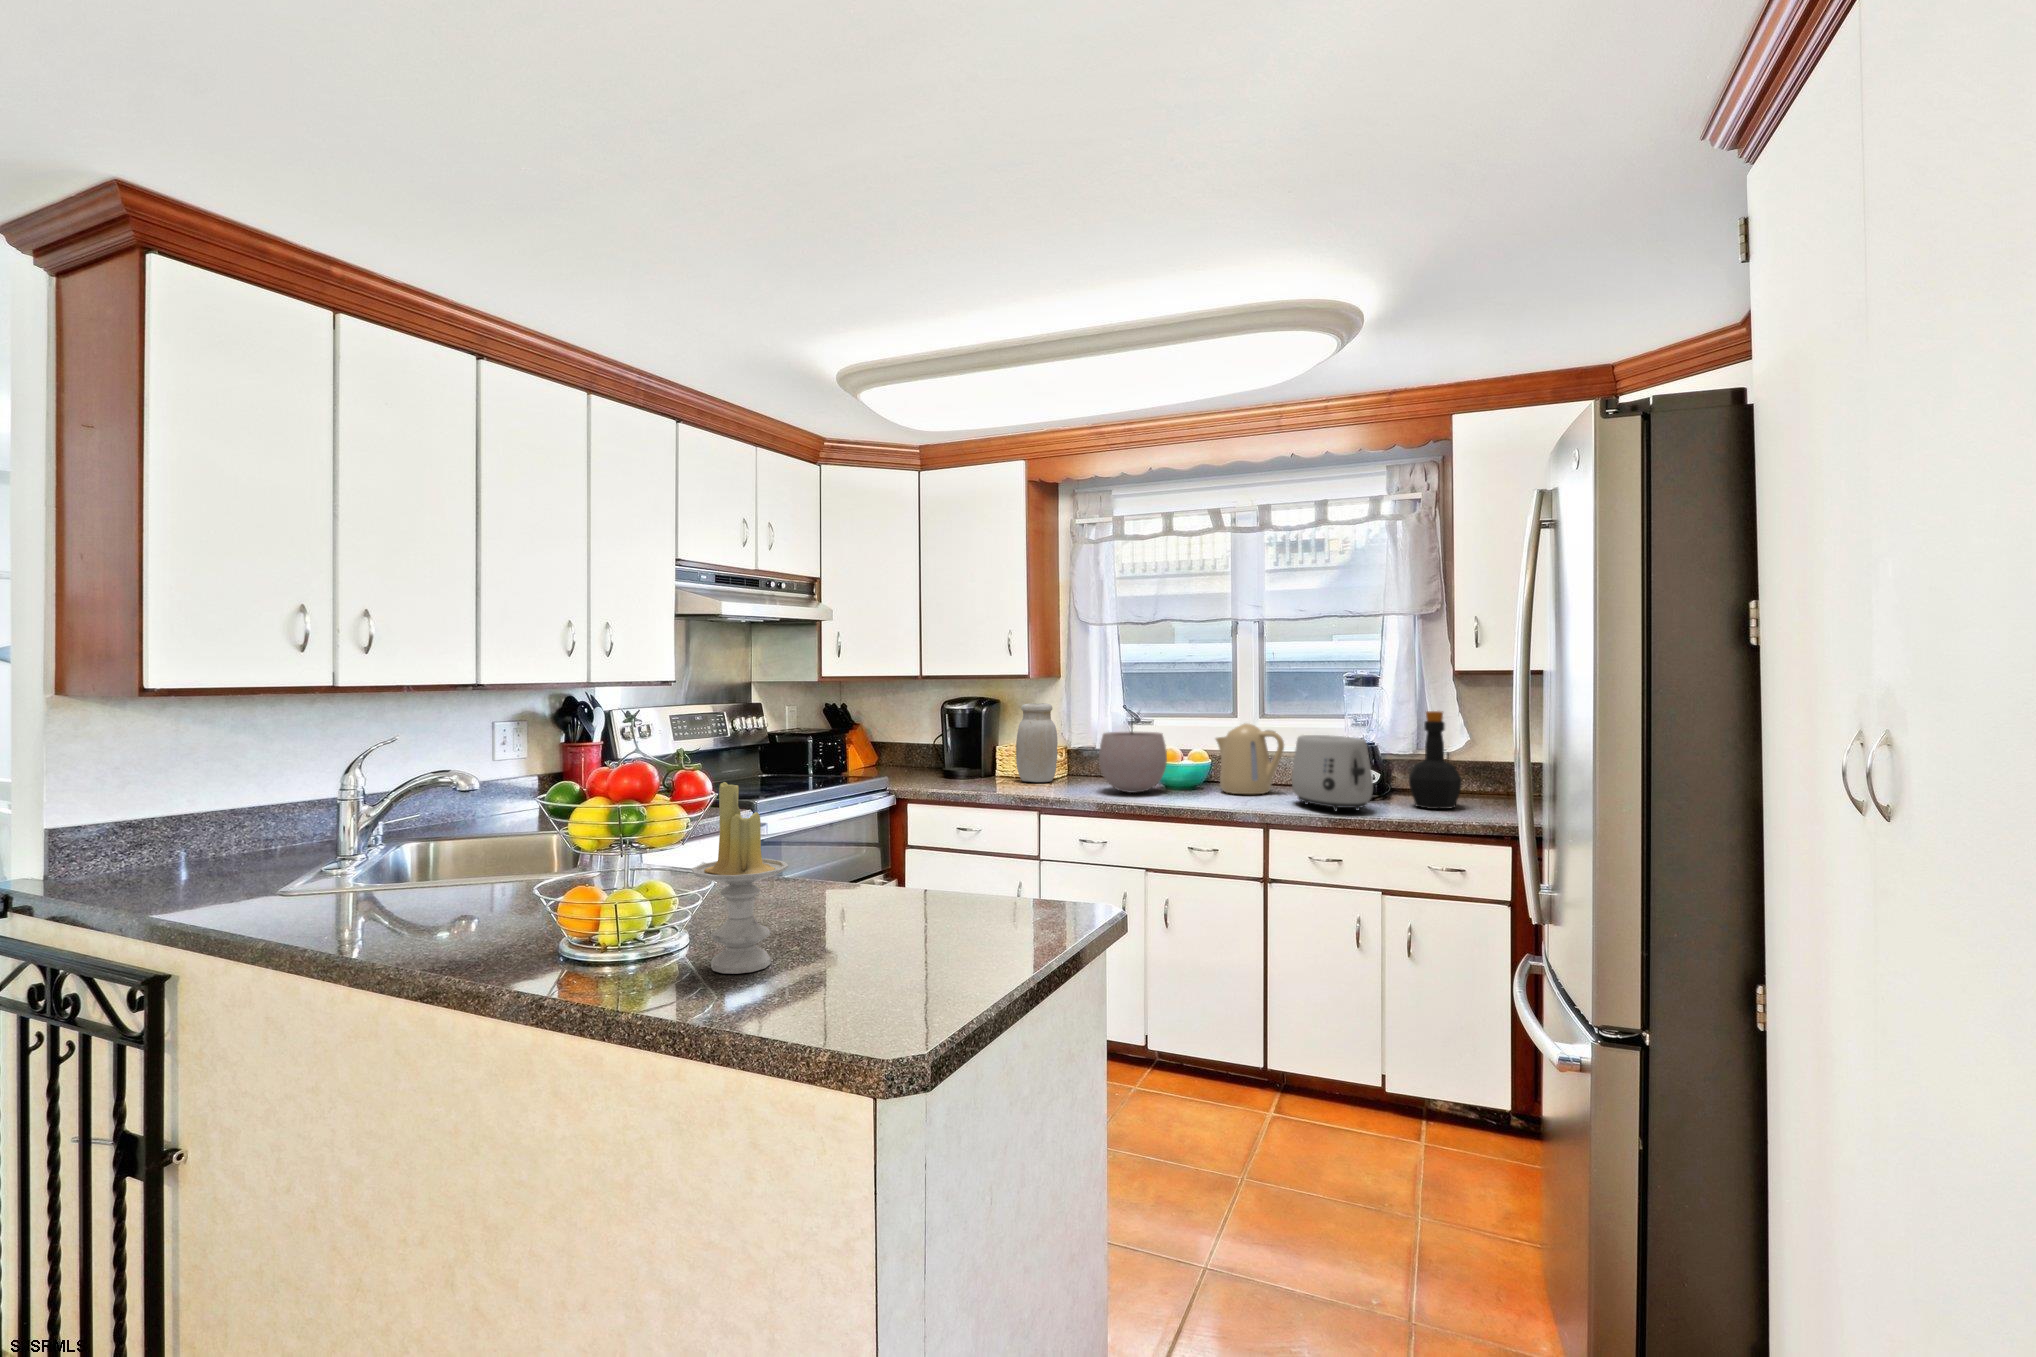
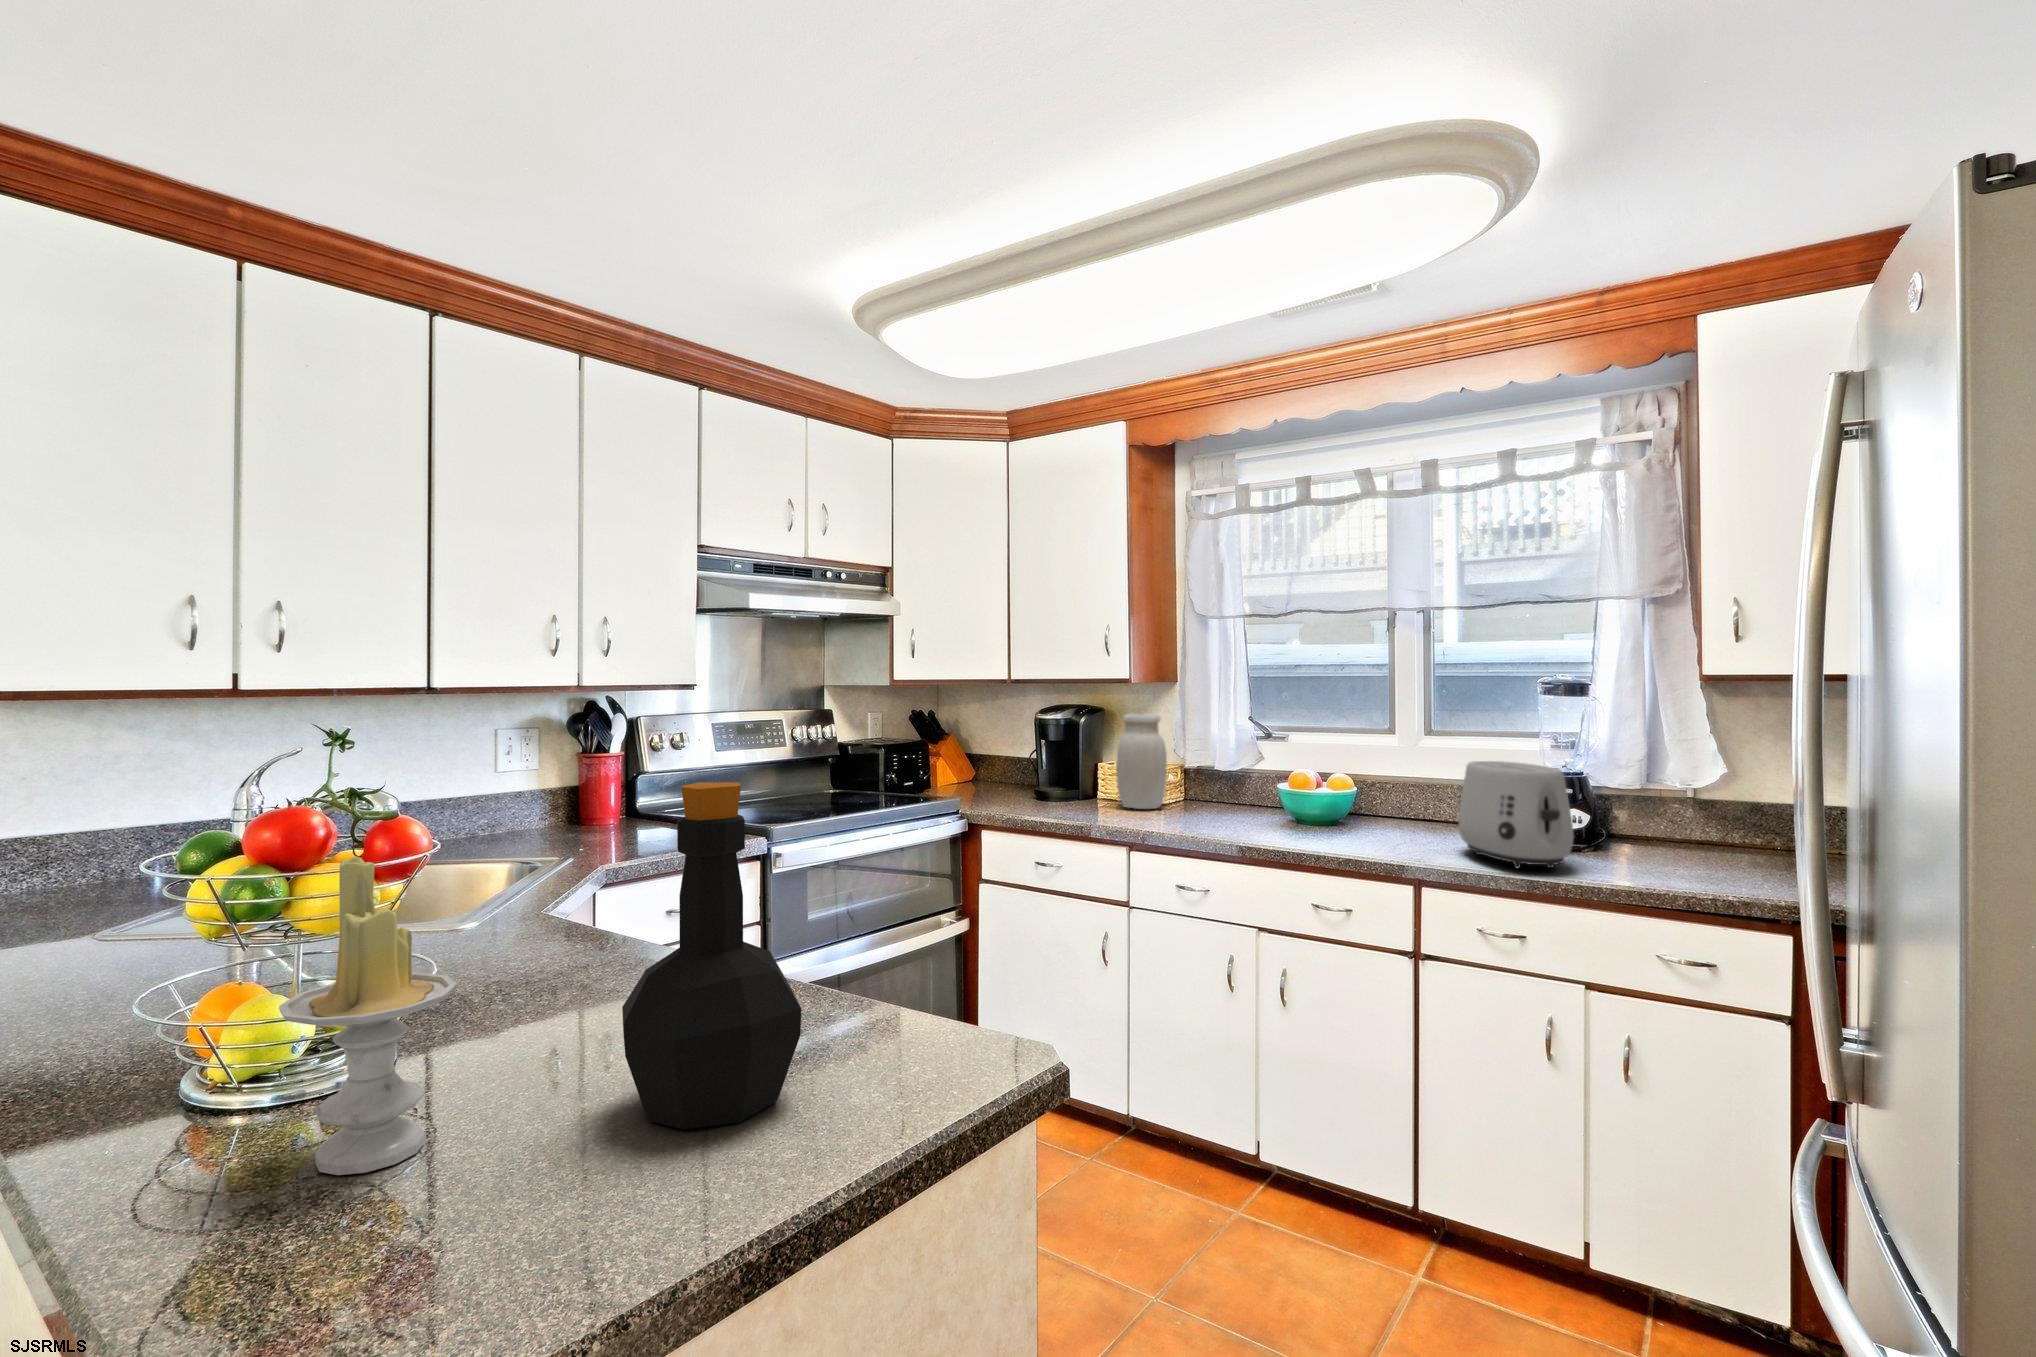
bottle: present [1409,711,1462,809] -> present [622,782,801,1129]
plant pot: present [1099,716,1167,793] -> none [1209,720,1296,828]
kettle: present [1216,723,1284,794] -> none [1360,743,1453,836]

